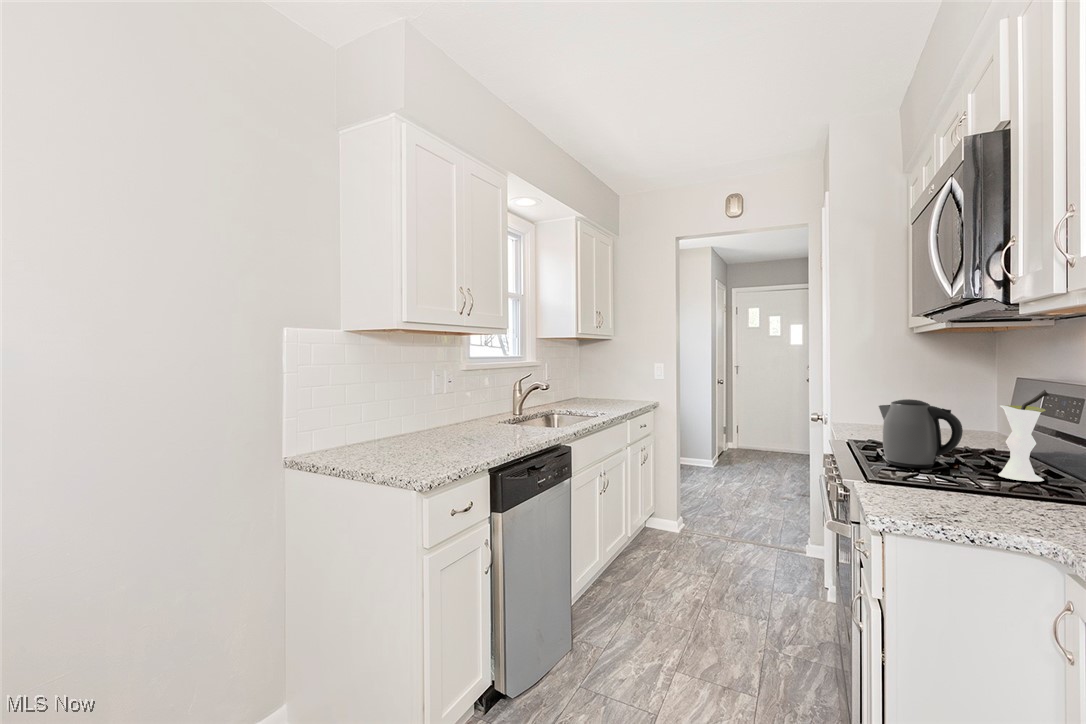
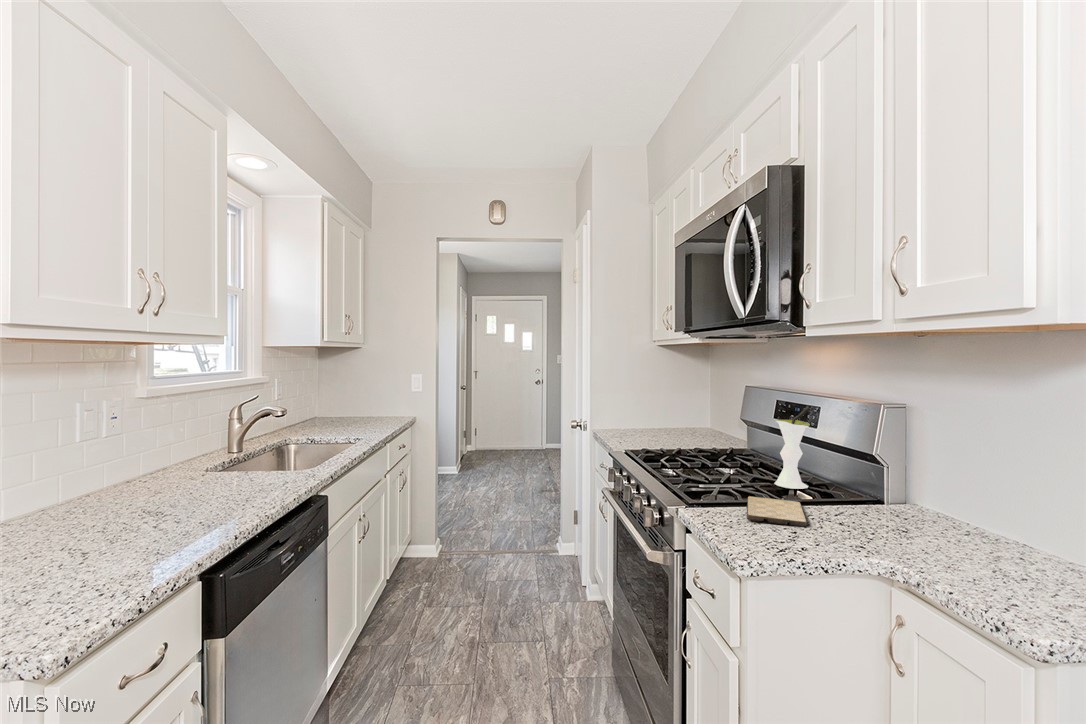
kettle: present [879,399,963,468] -> none [674,416,744,483]
cutting board: none [918,479,1004,505] -> present [747,496,807,526]

